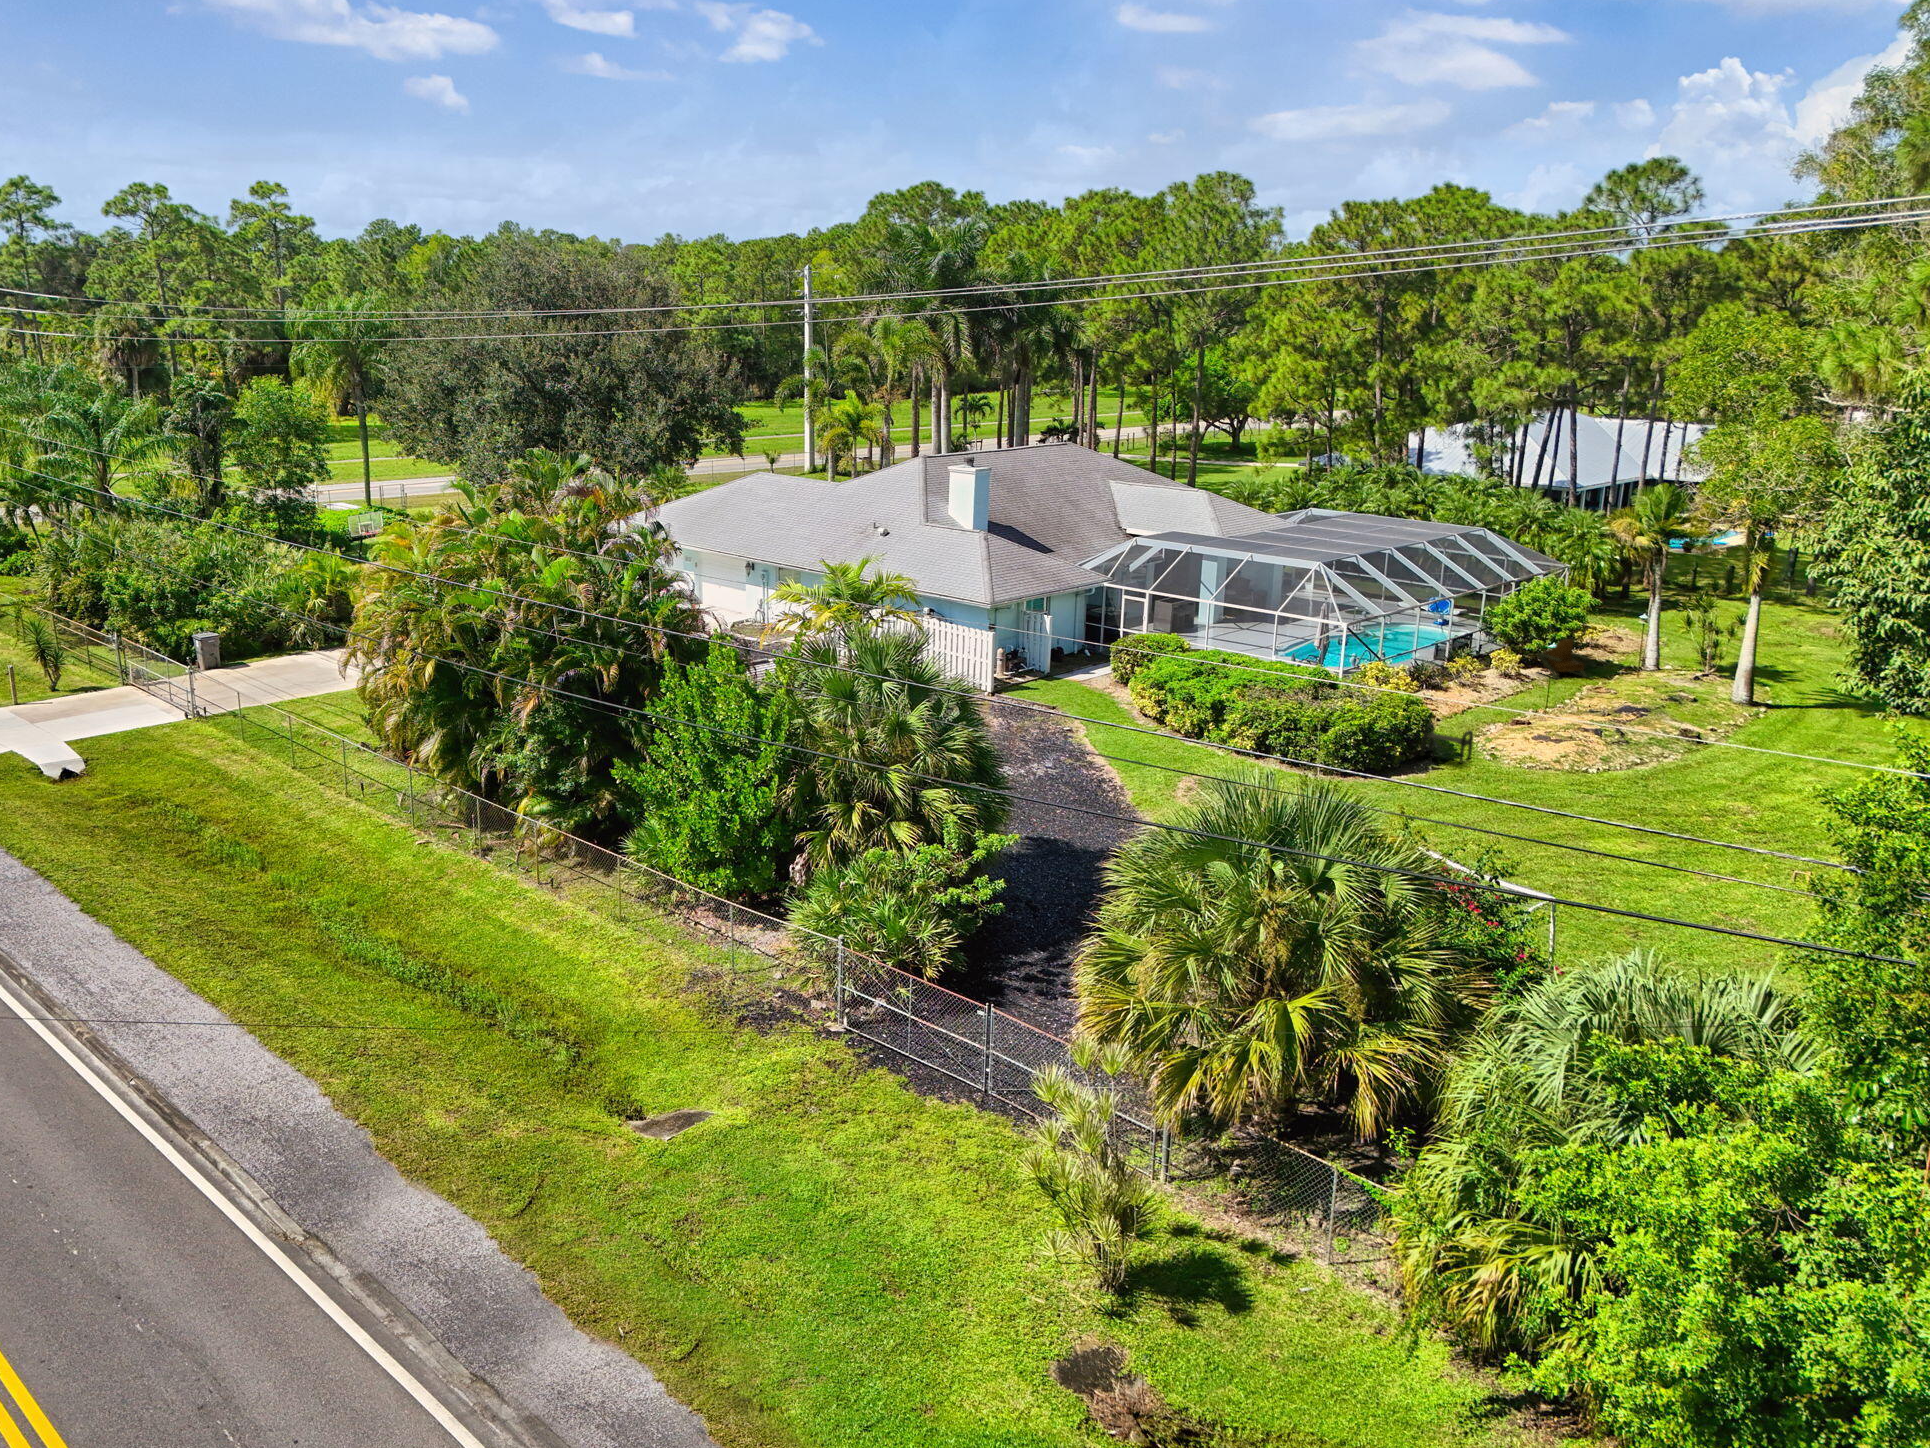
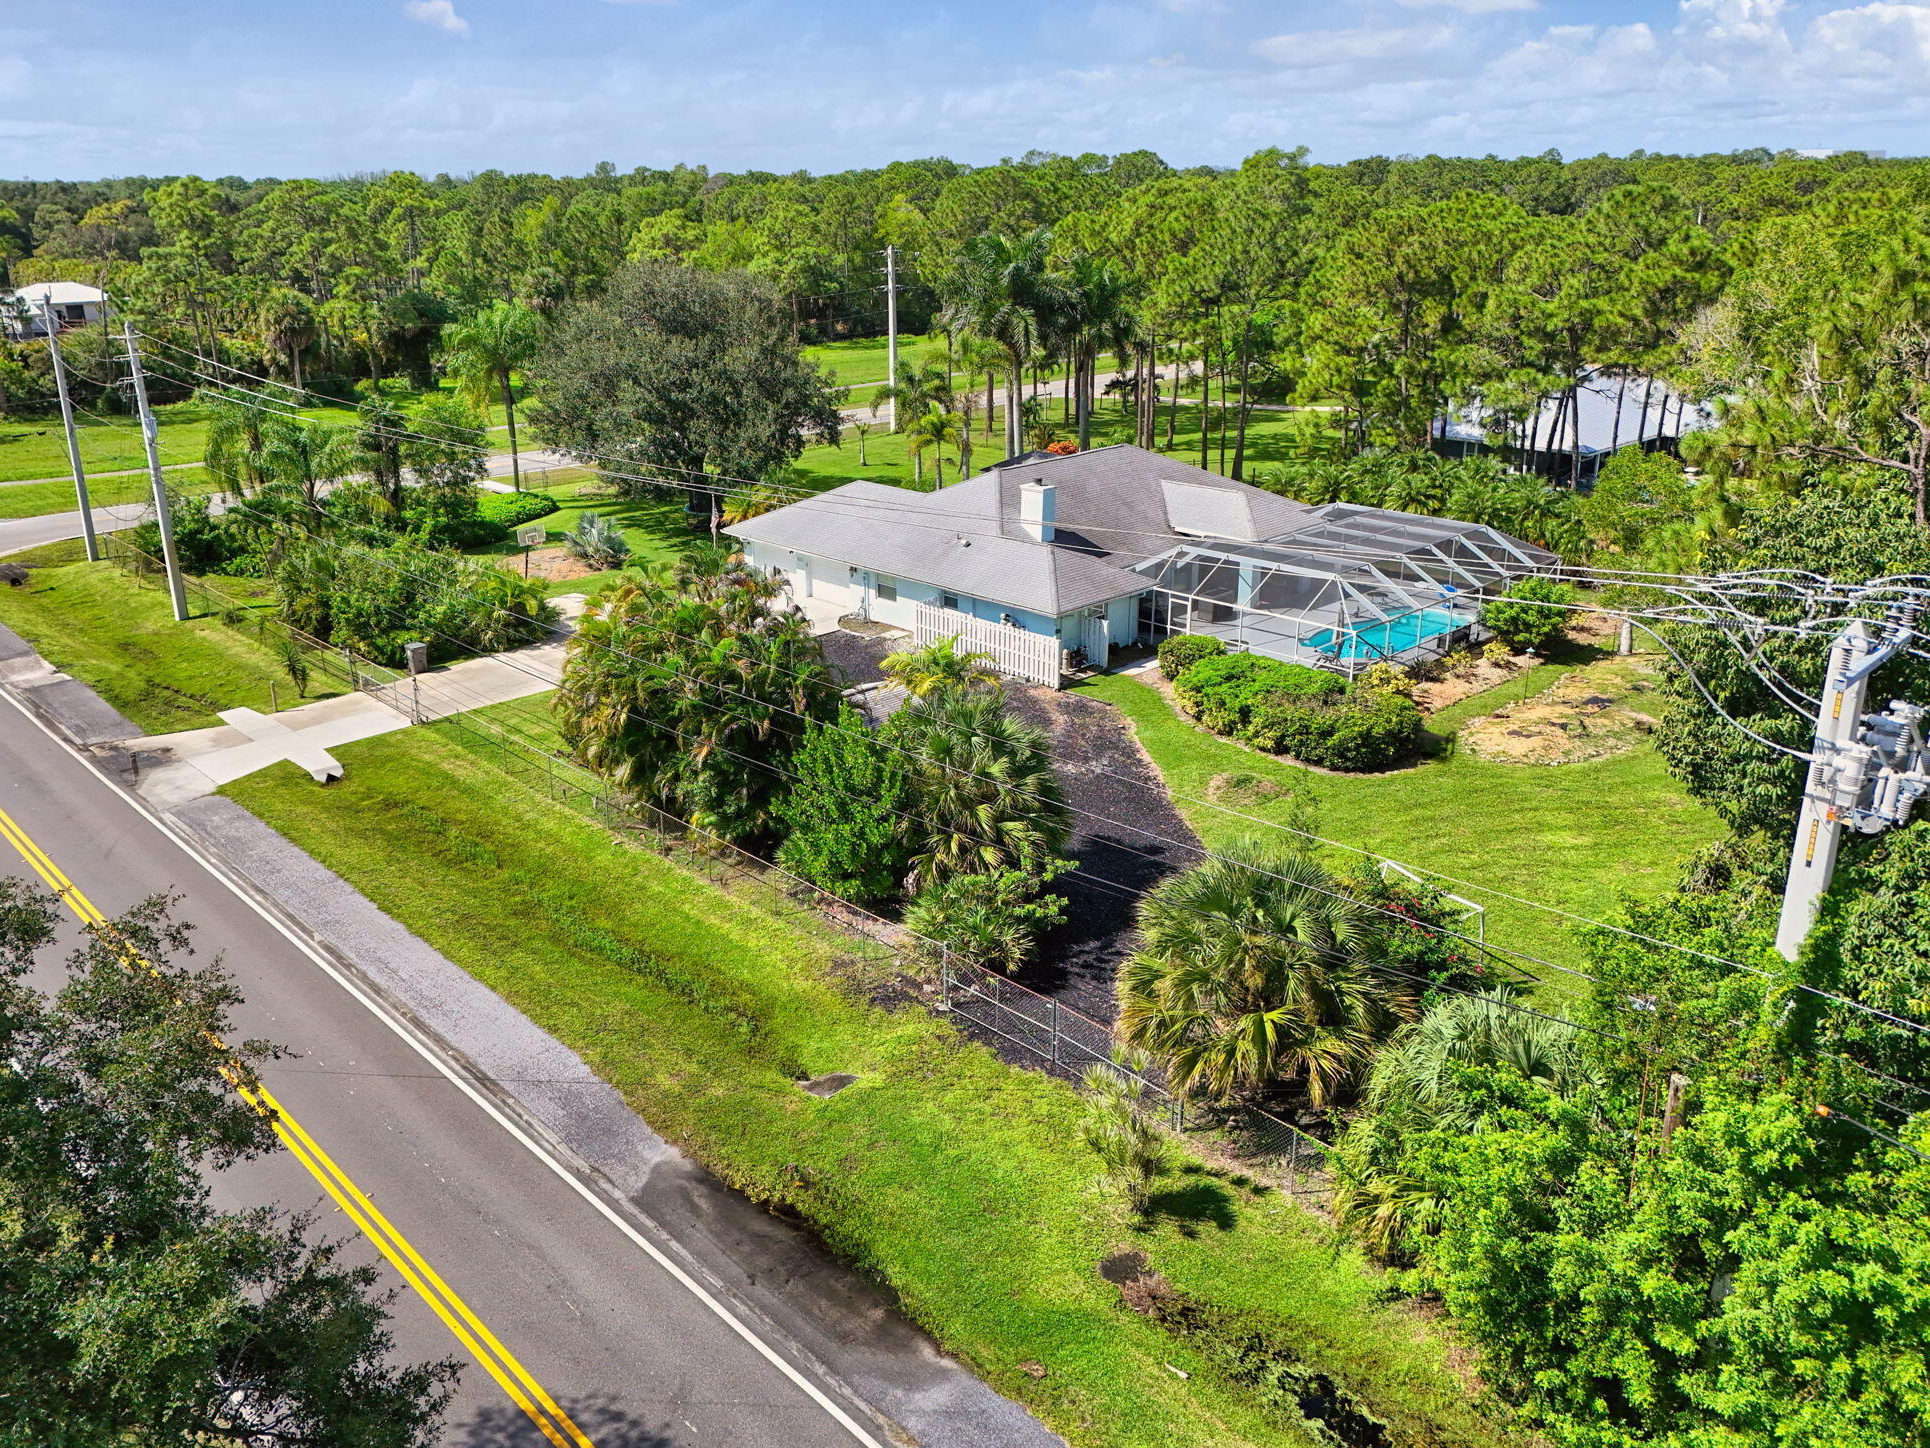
lounge chair: present [1538,639,1587,679] -> none [1524,630,1570,667]

